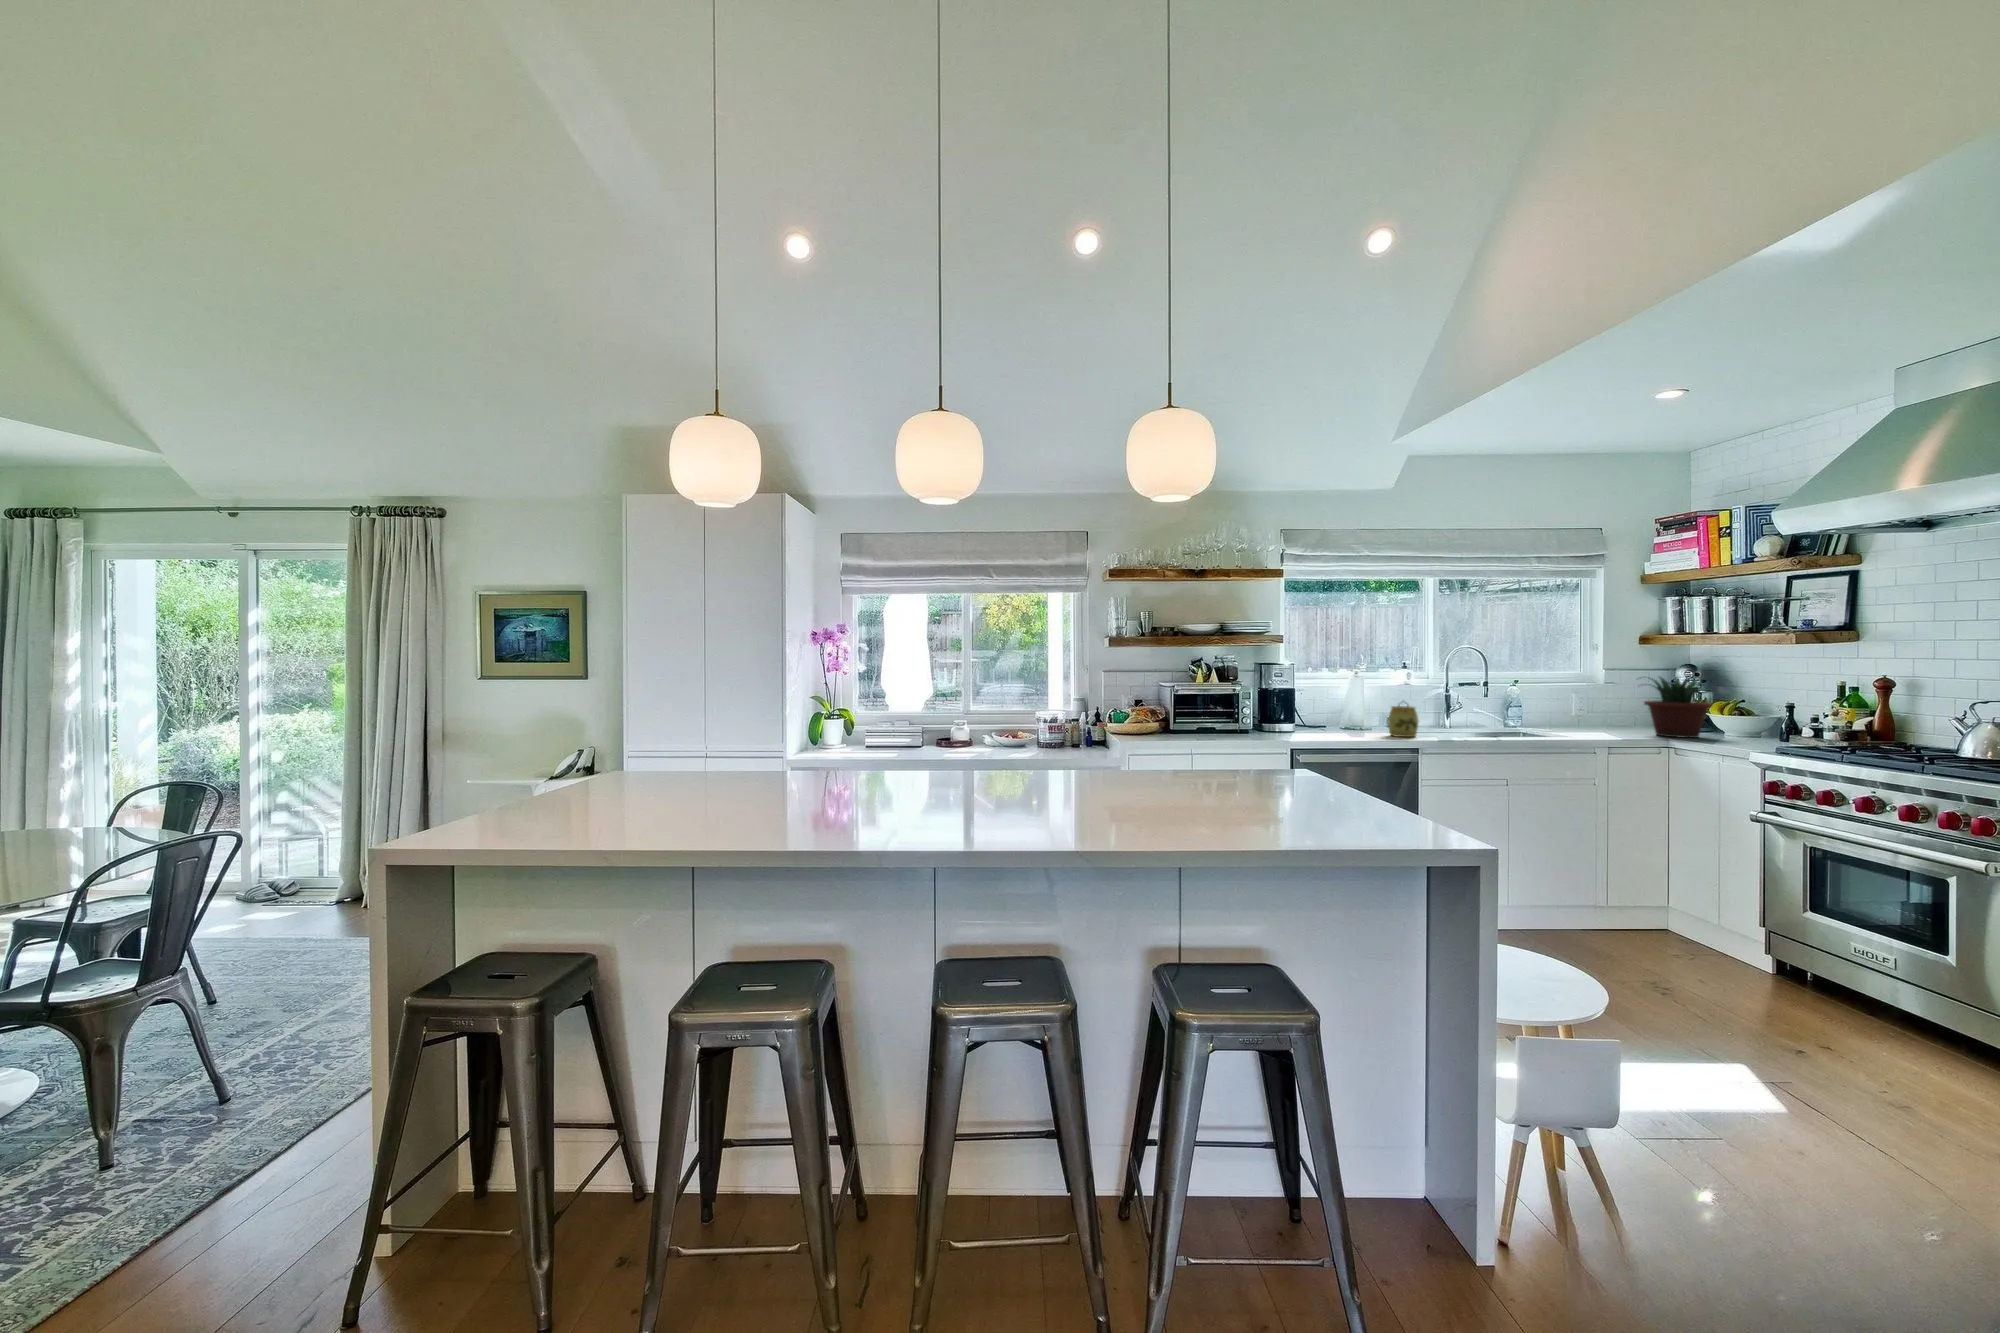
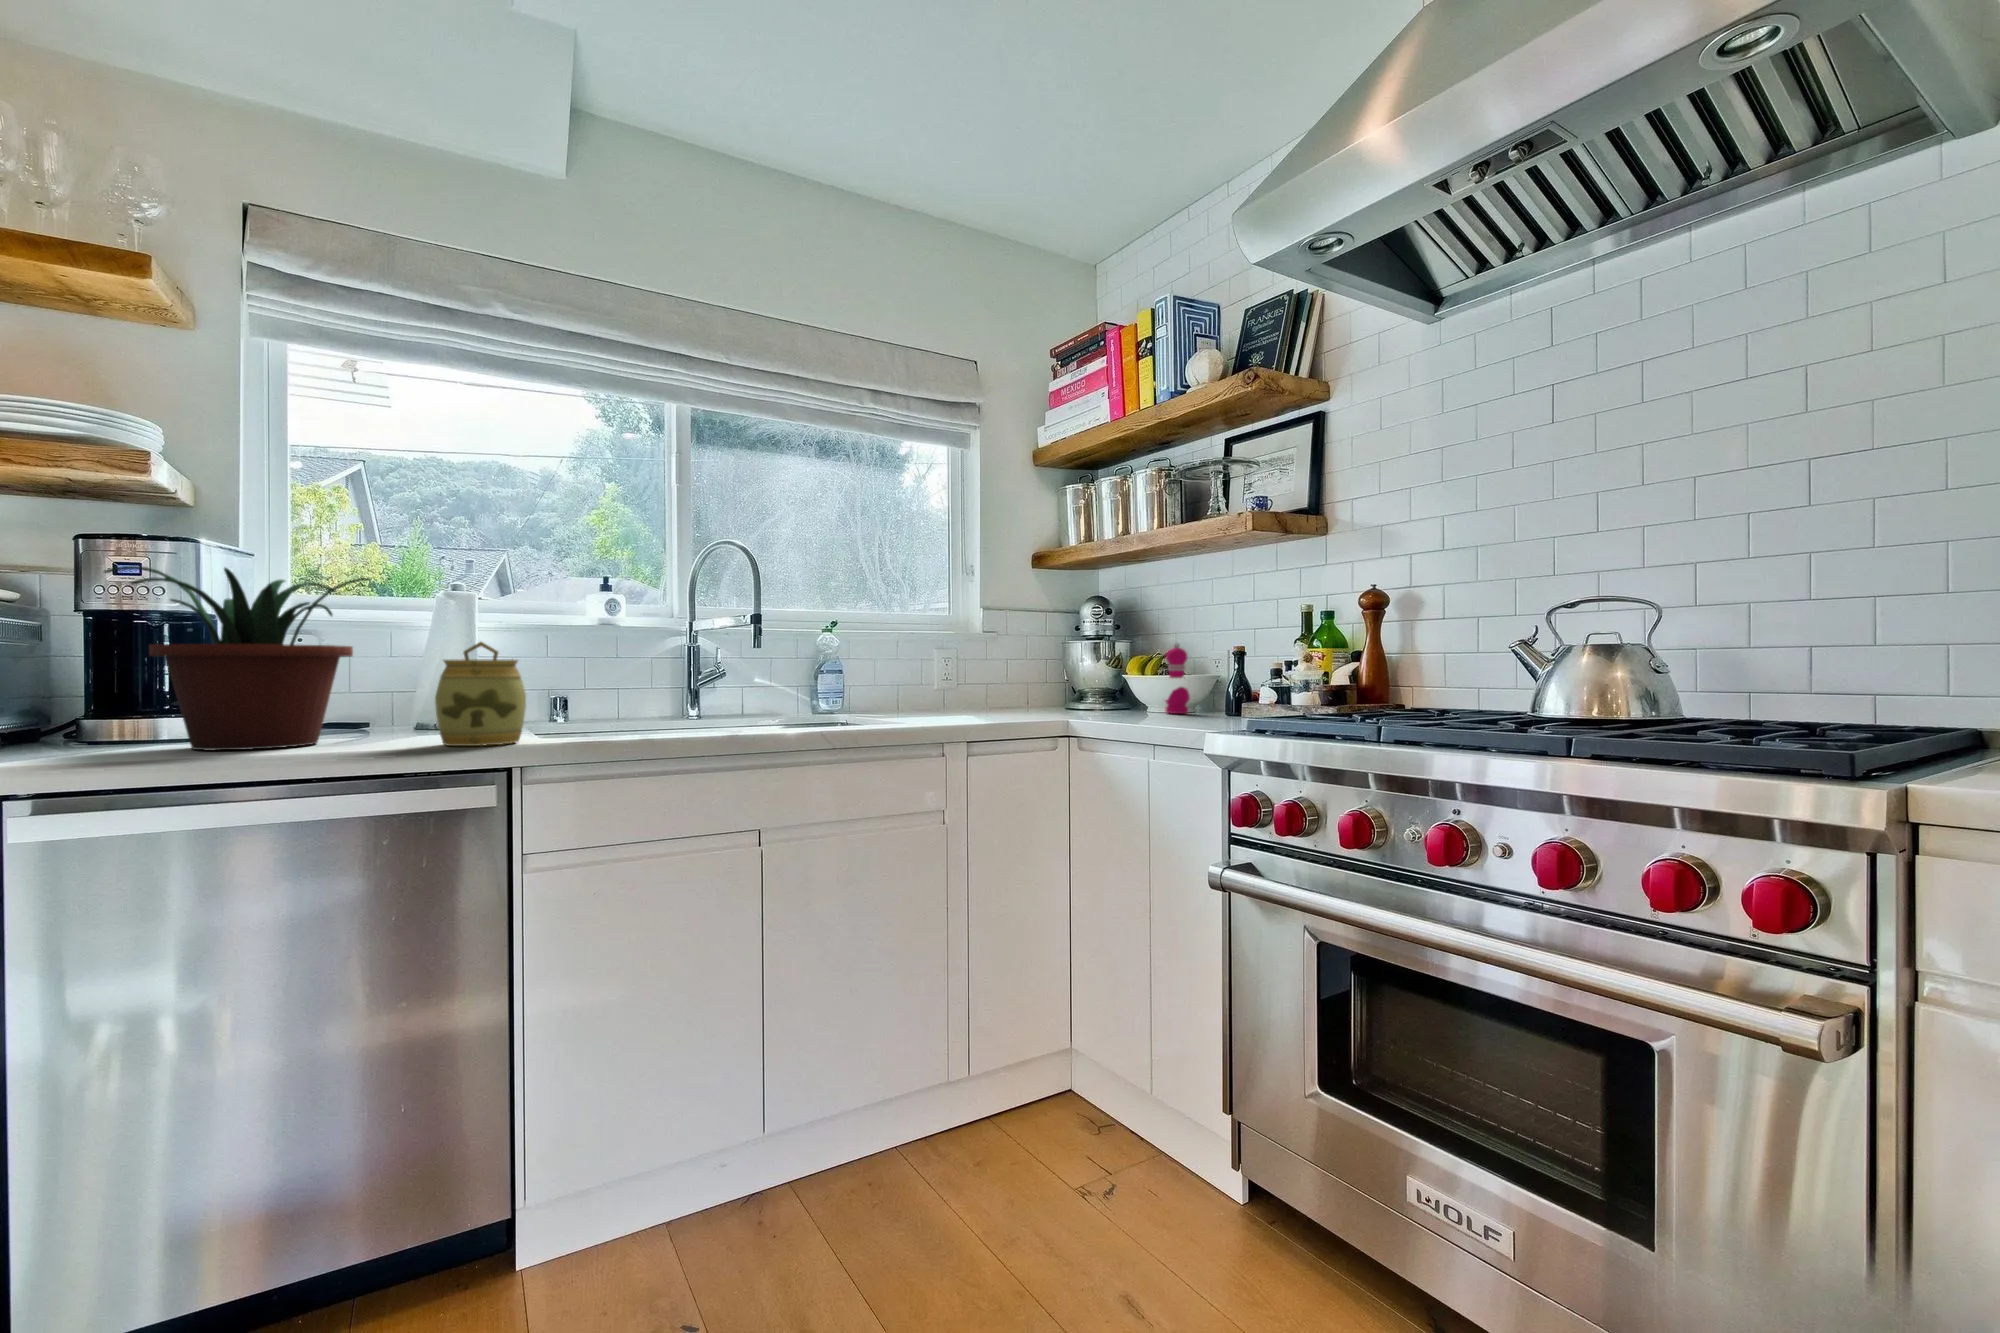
potted plant: present [1644,677,1713,738] -> present [104,566,372,750]
pepper mill: none [1735,697,1755,738] -> present [1165,642,1190,714]

